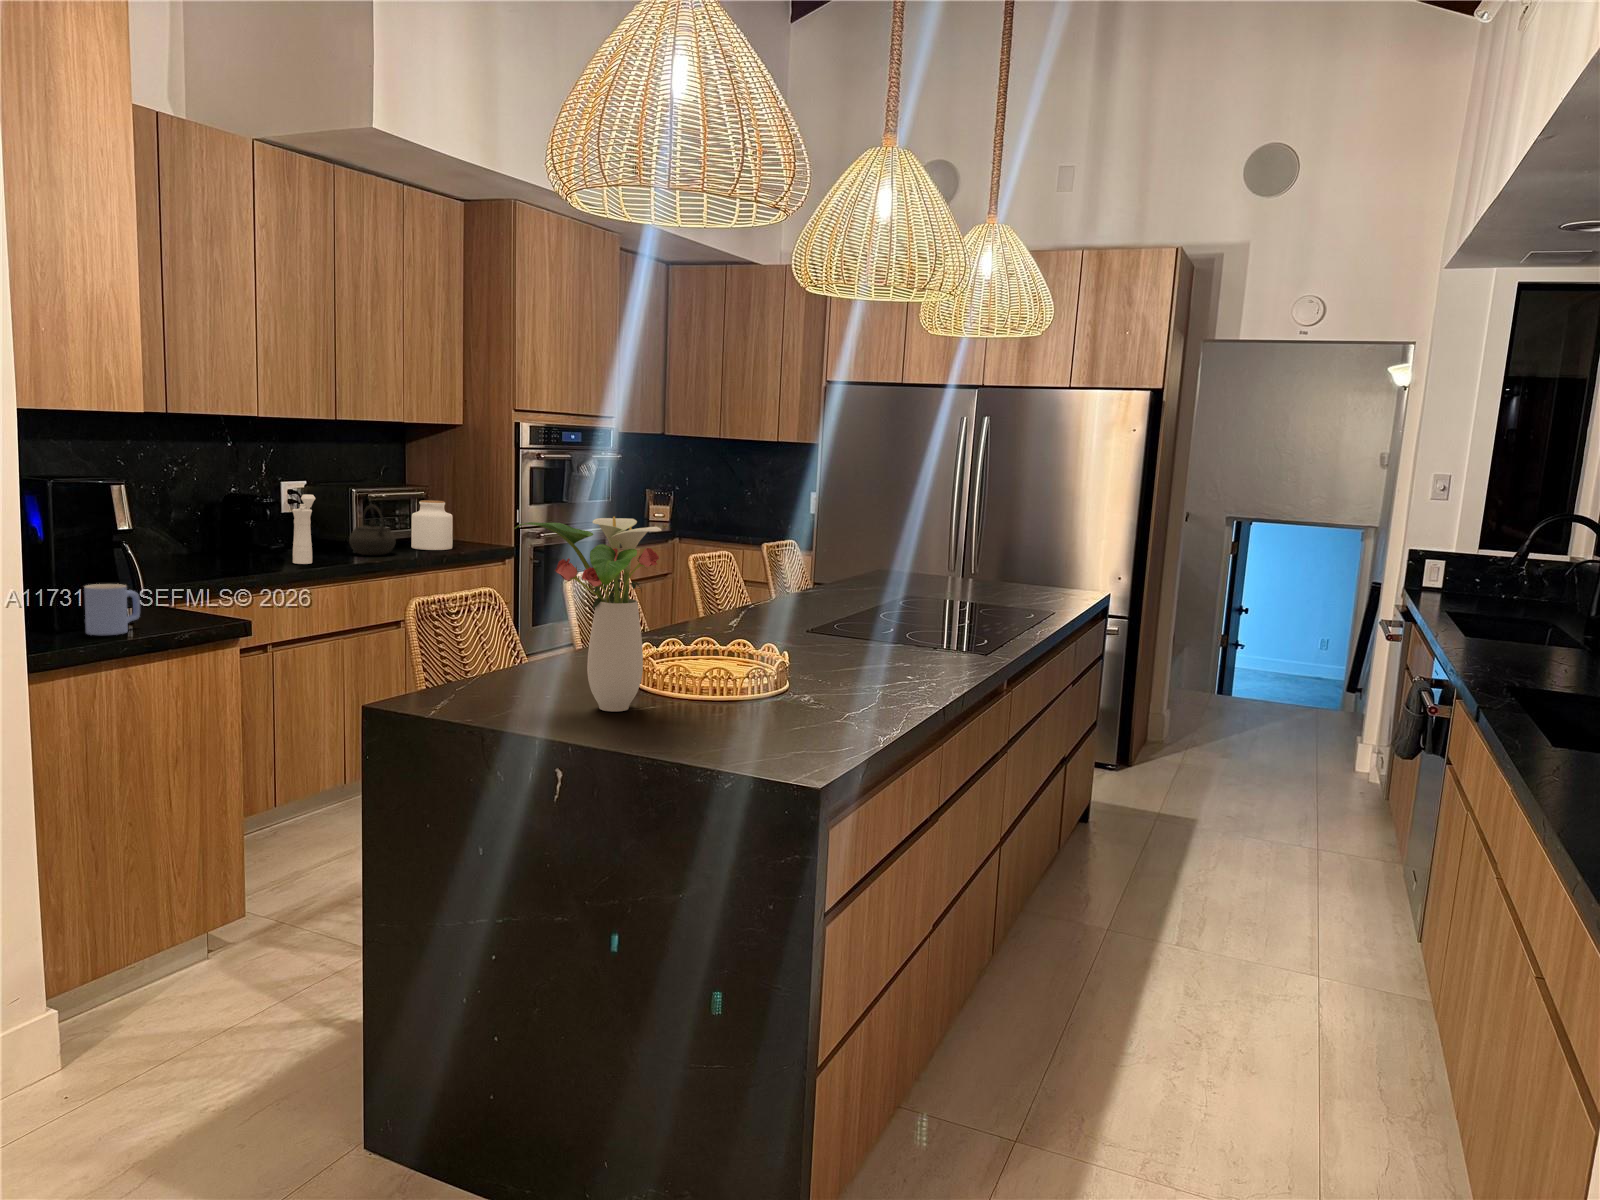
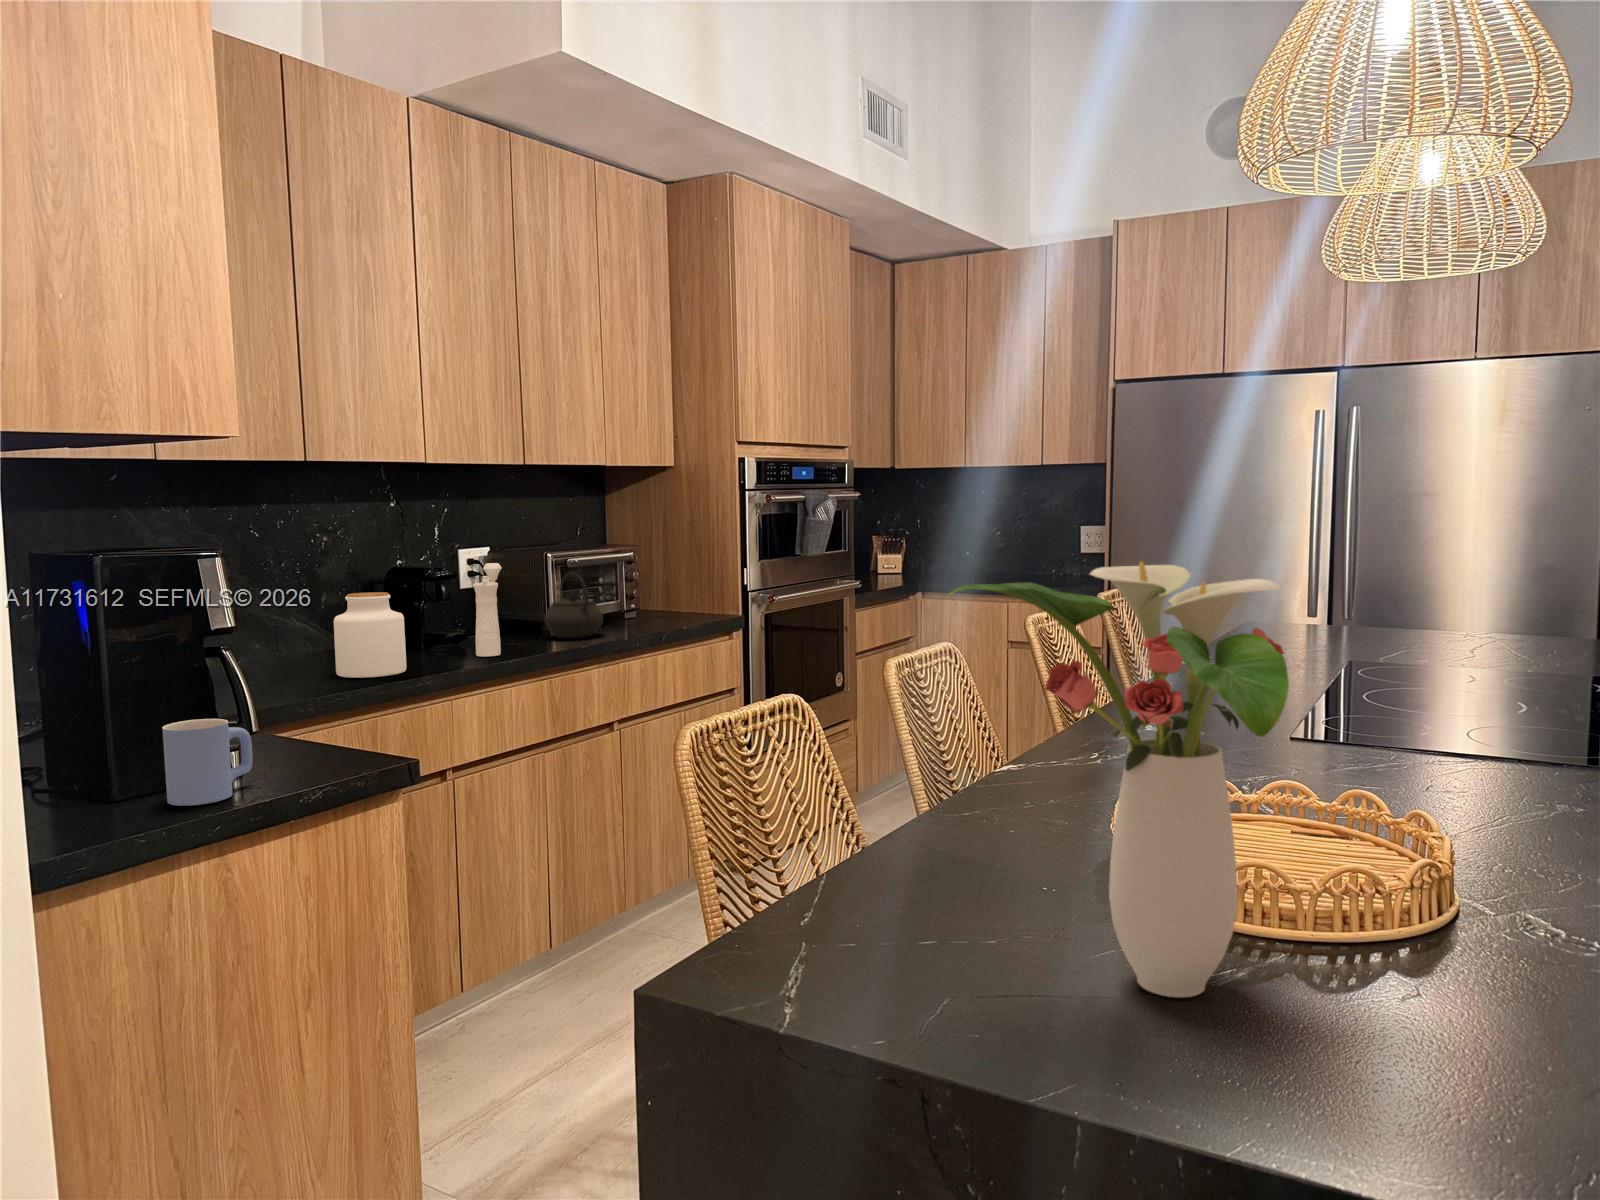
jar: present [411,500,453,550] -> present [334,592,406,678]

